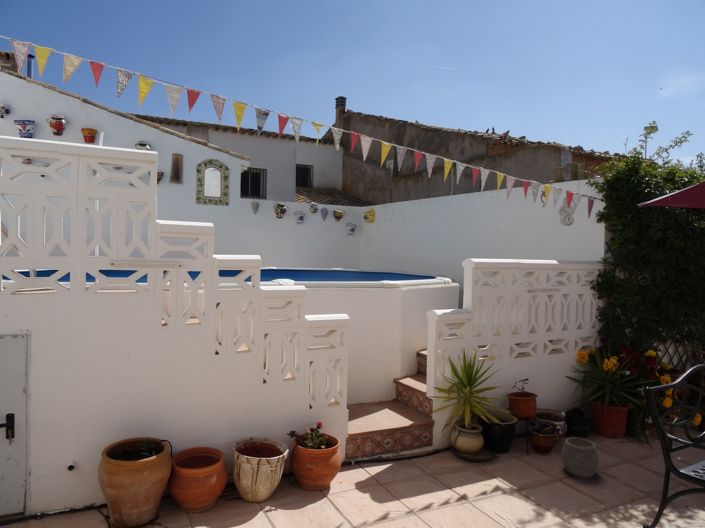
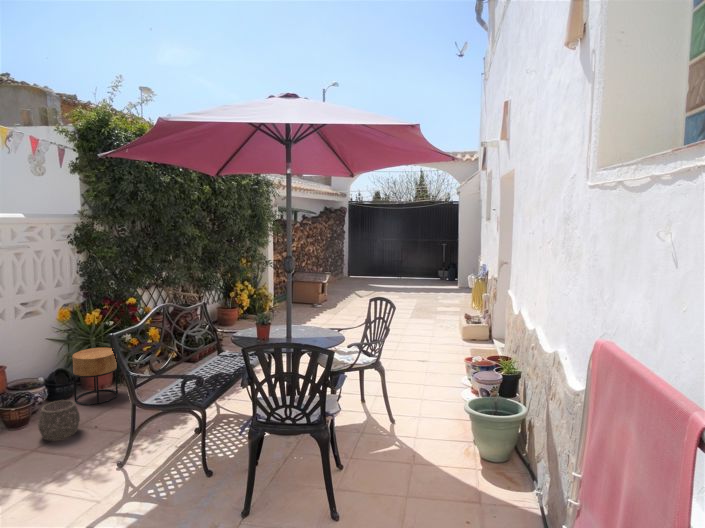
side table: none [589,395,634,455] -> present [73,348,118,406]

